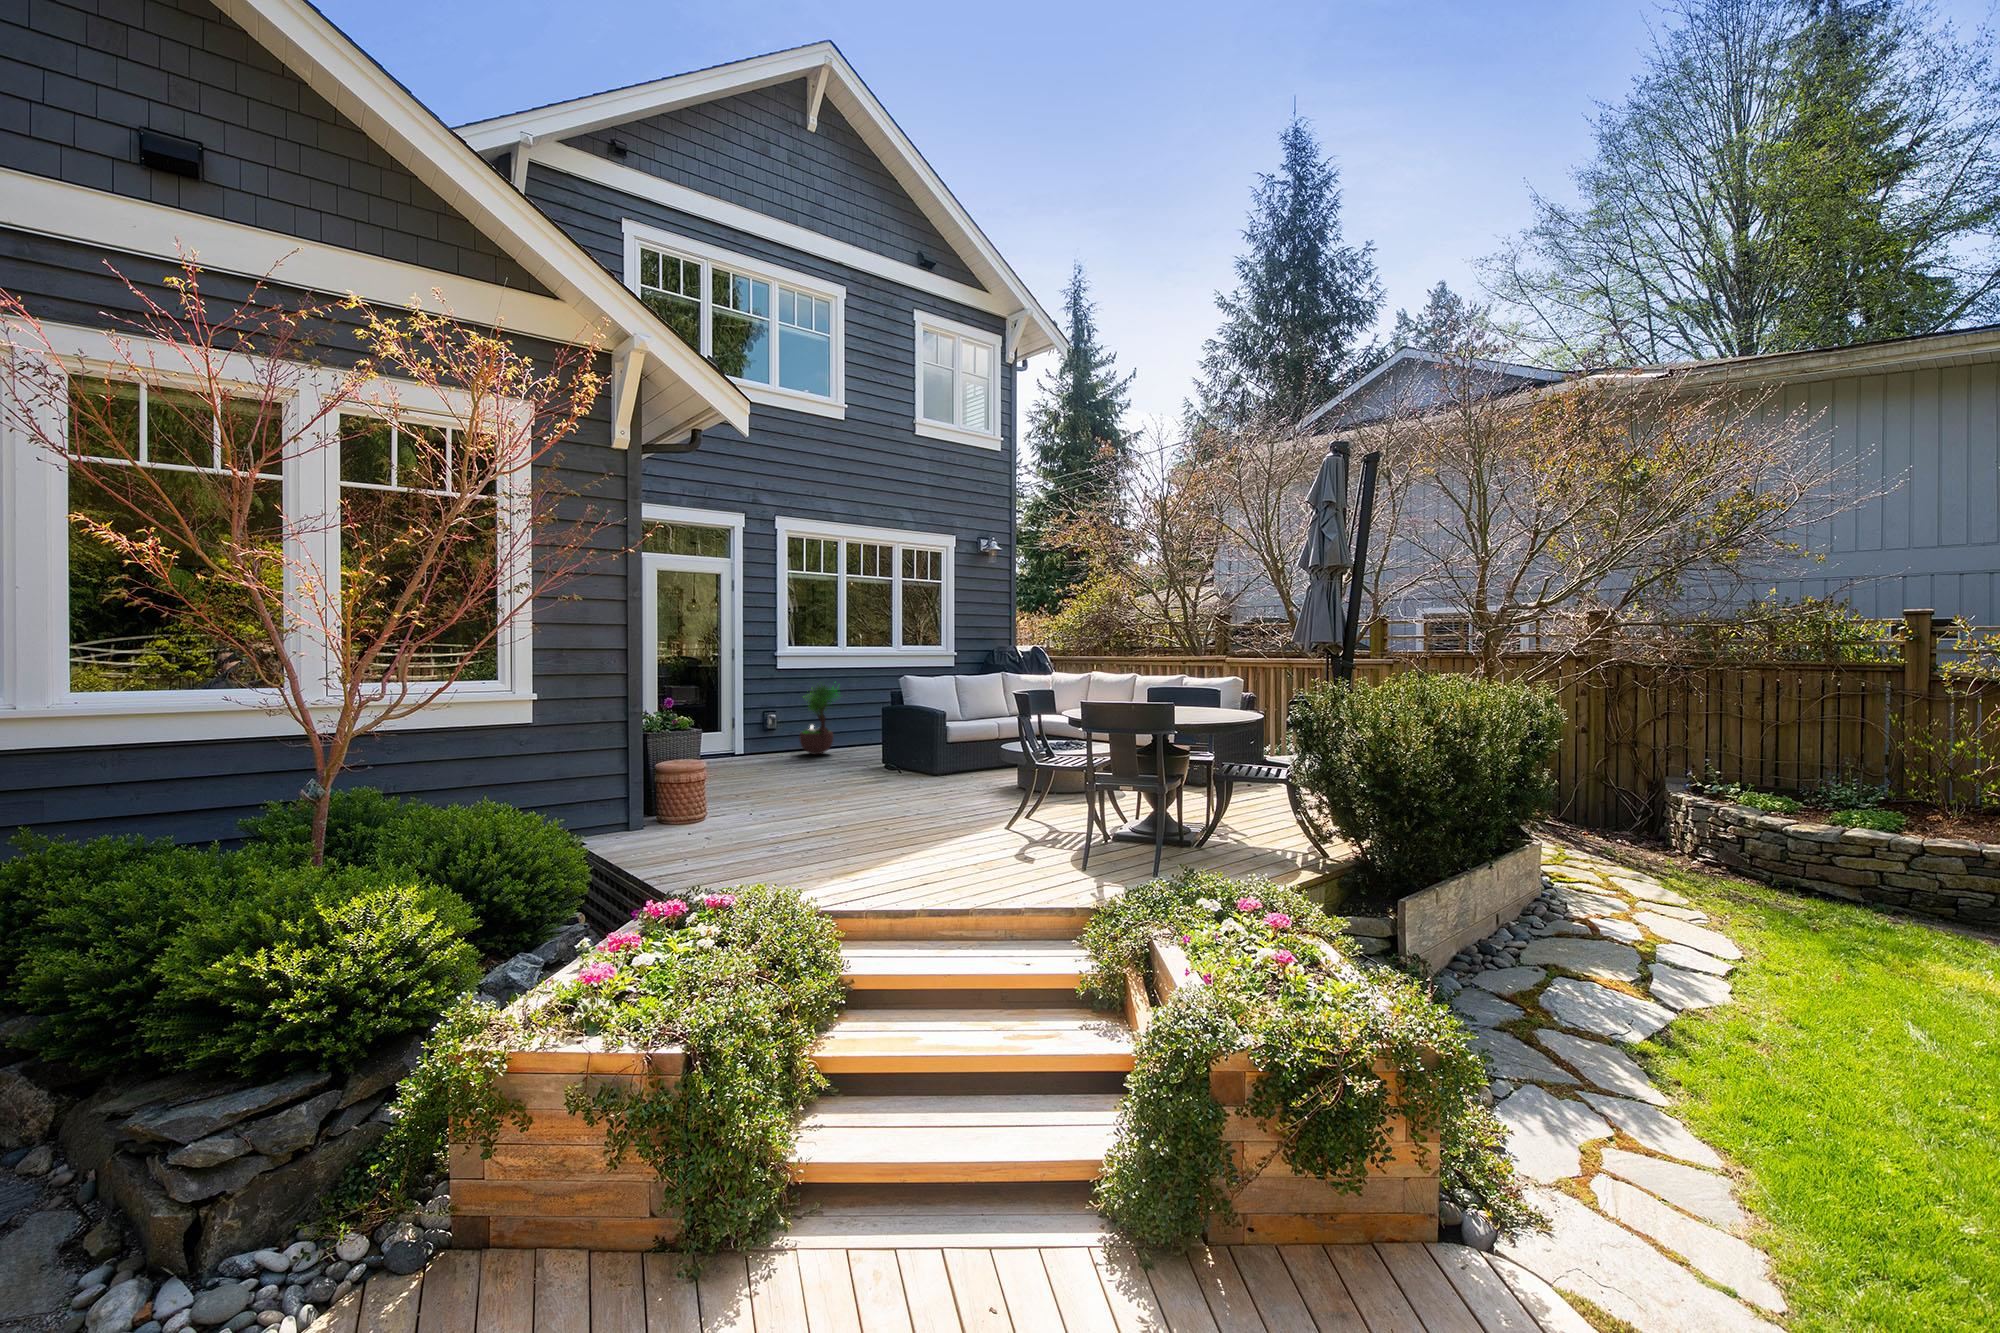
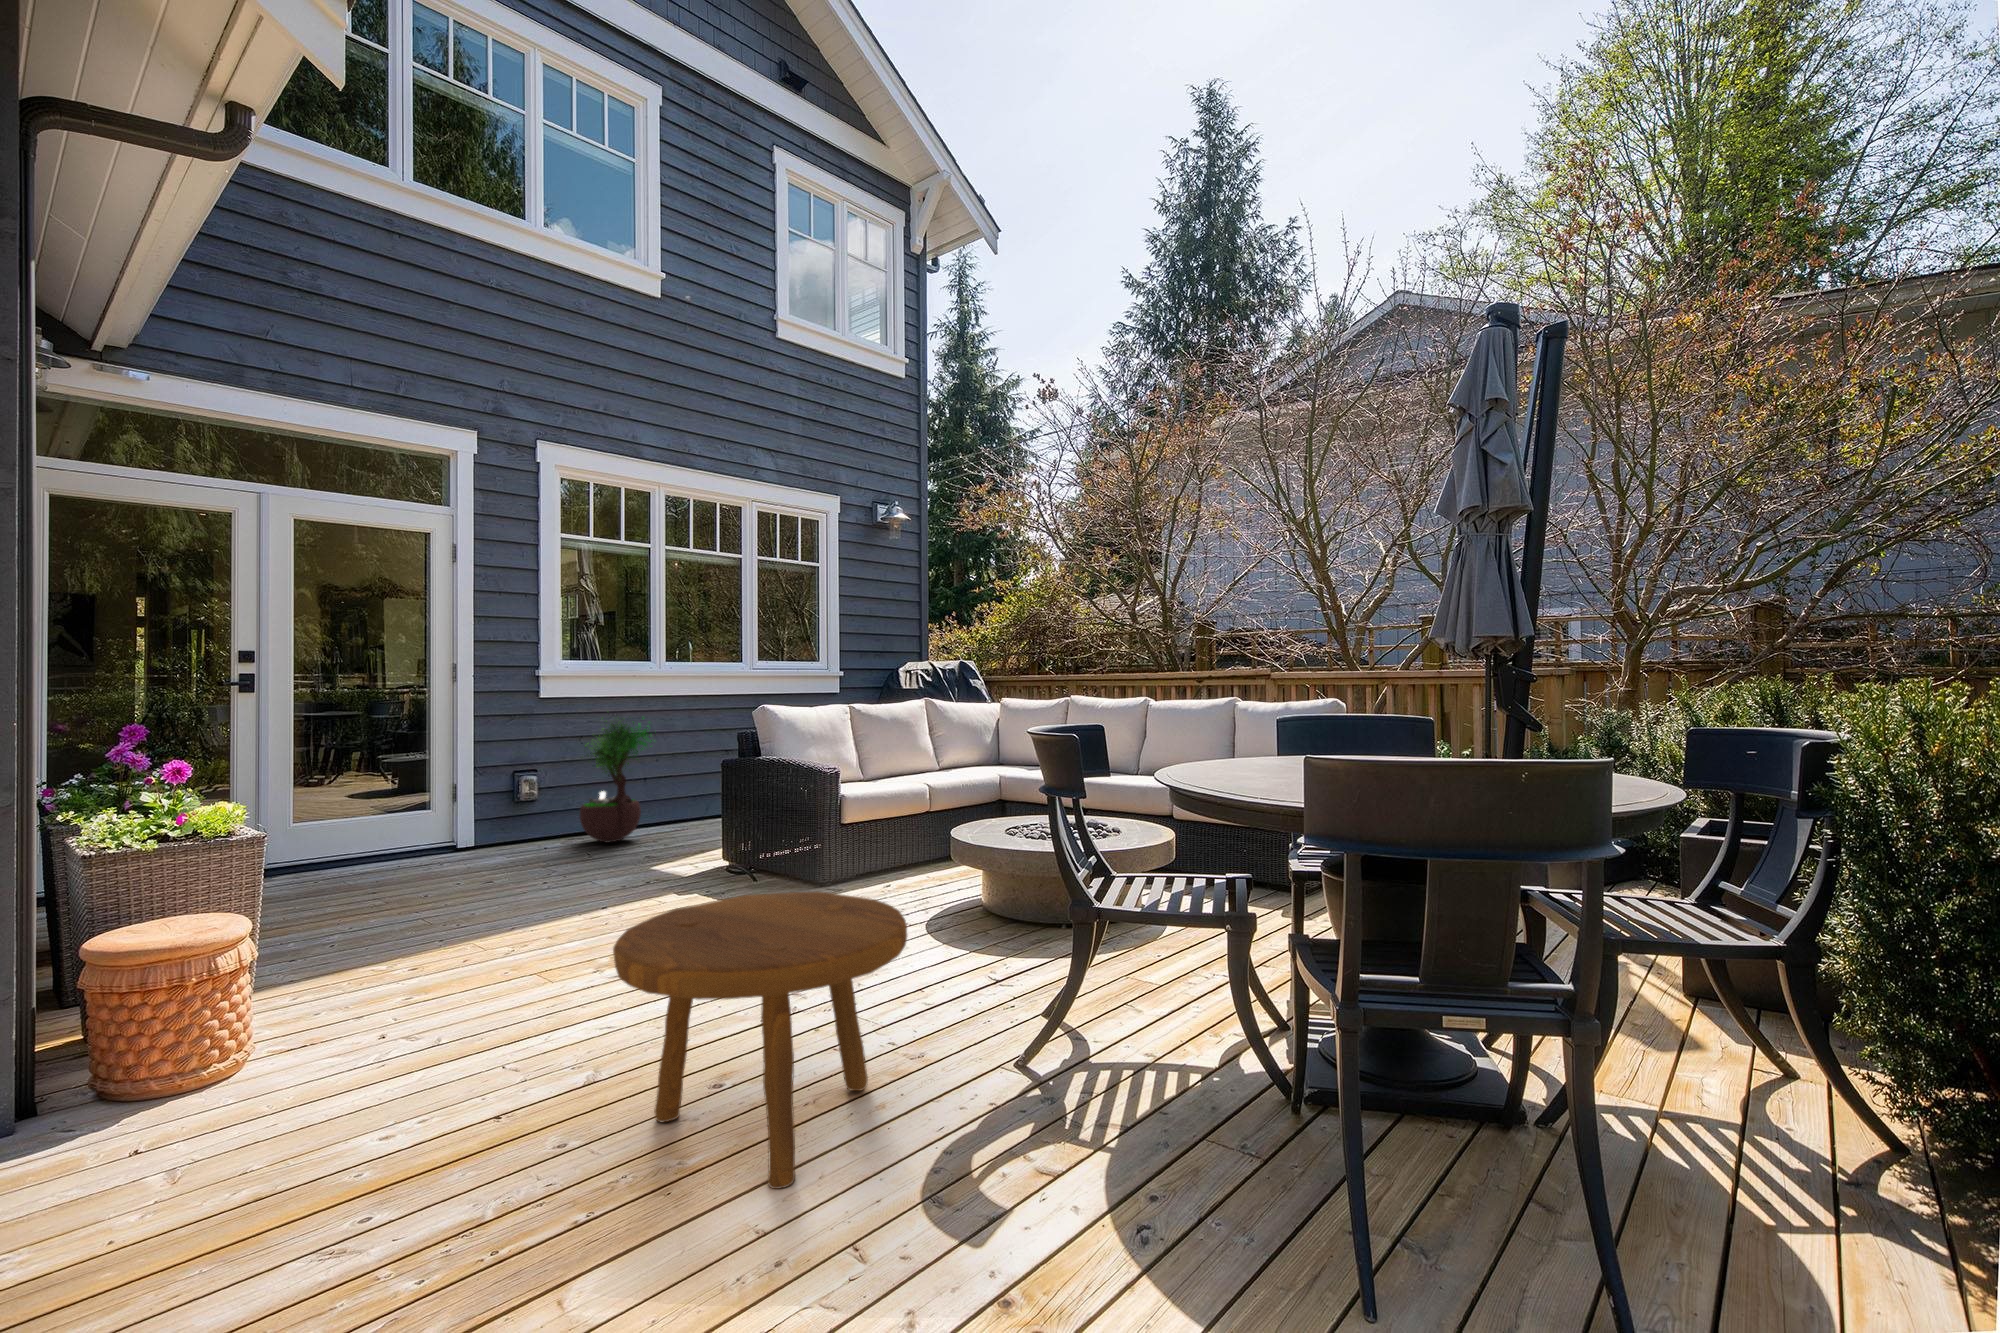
footstool: none [854,756,955,843] -> present [613,892,907,1189]

